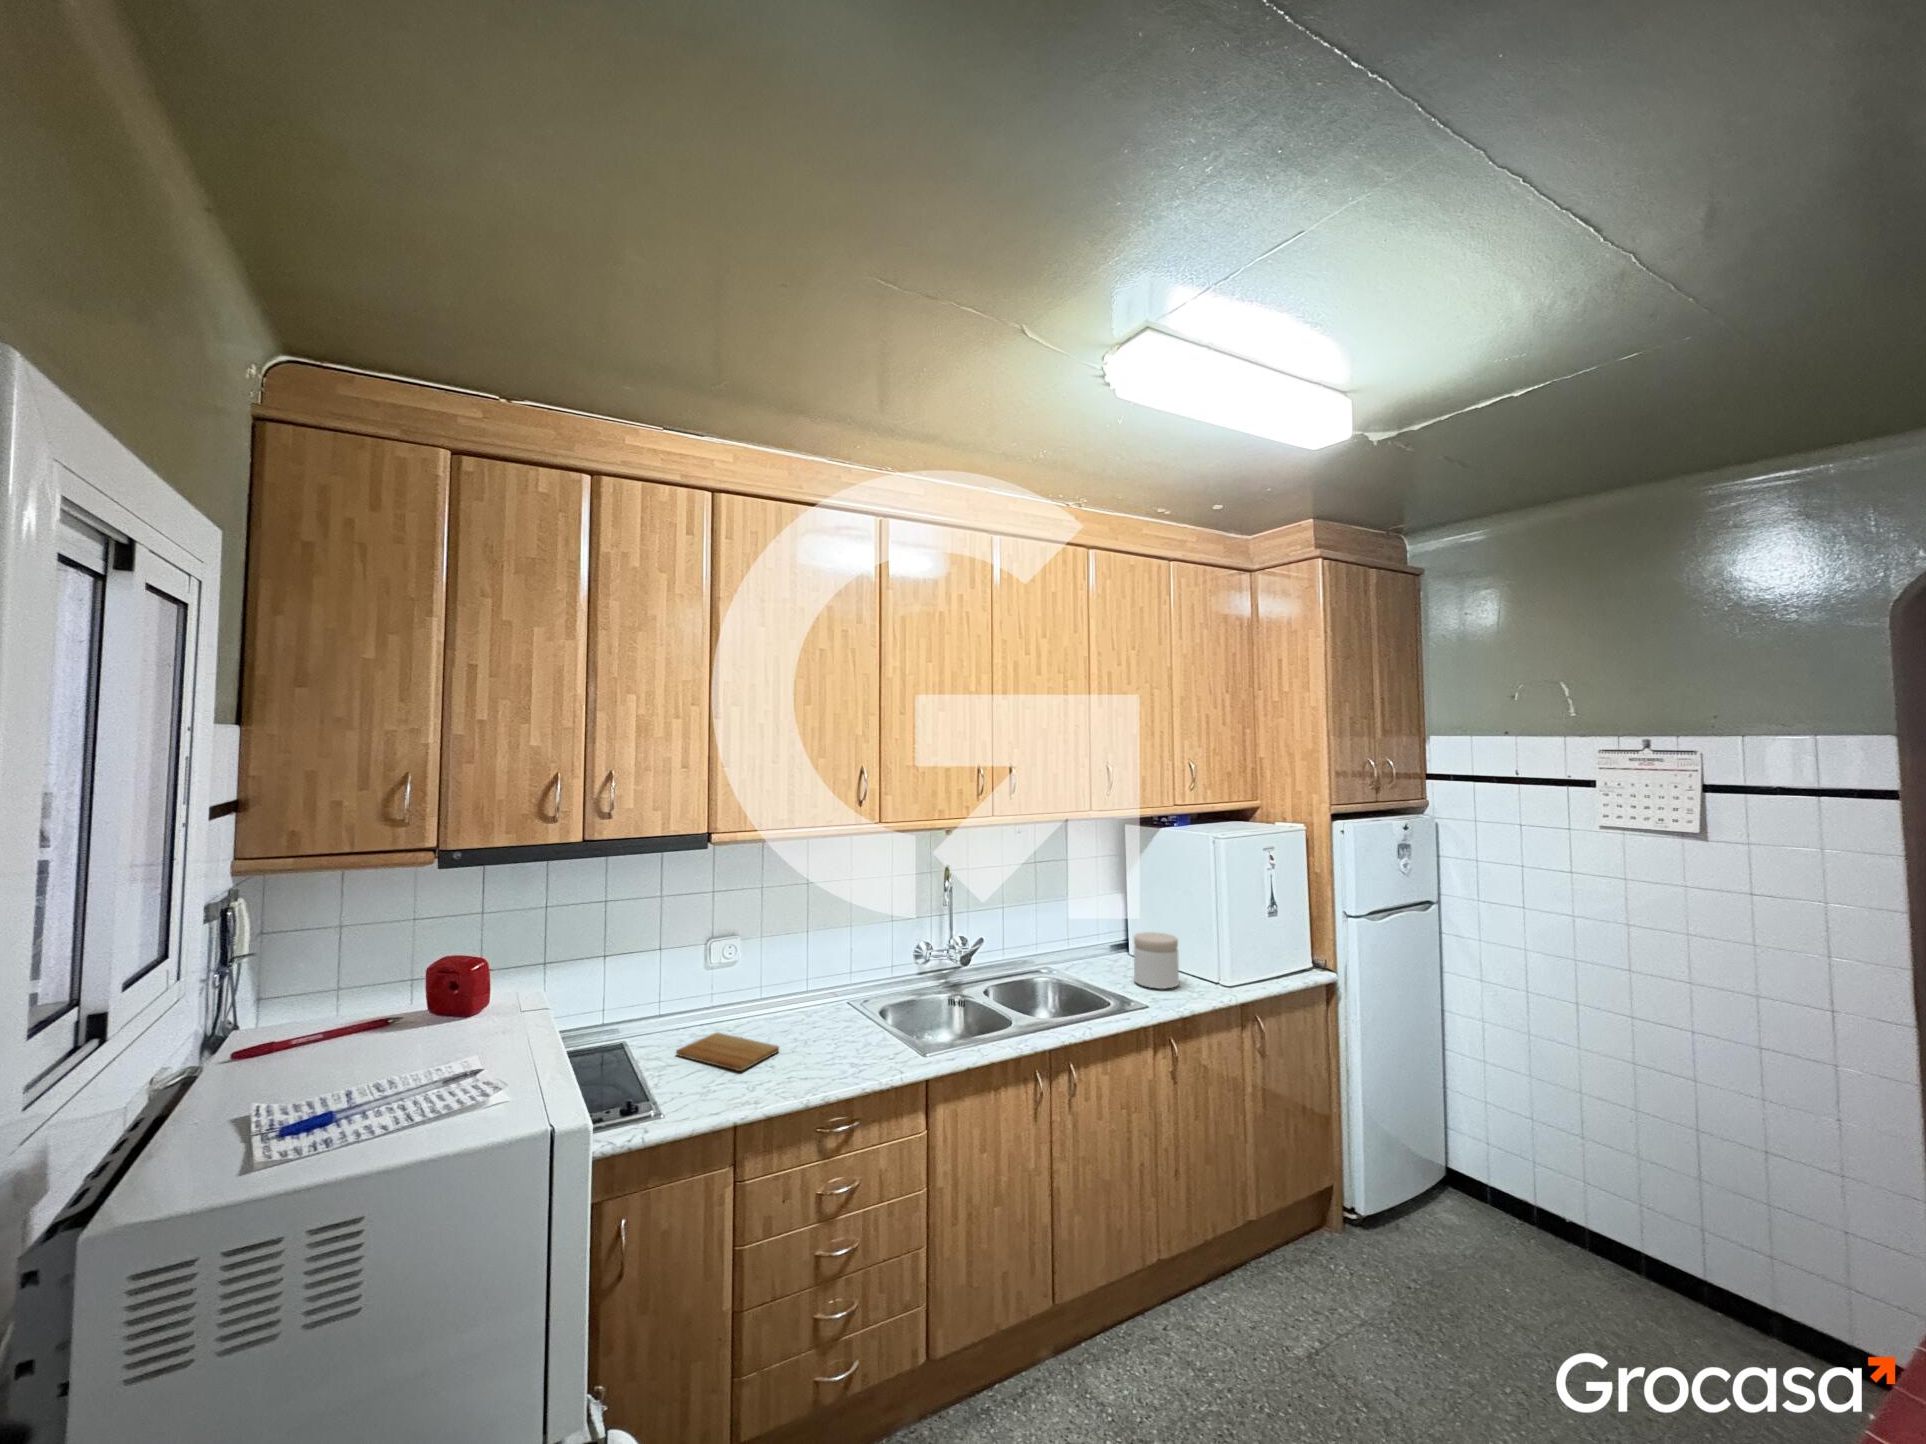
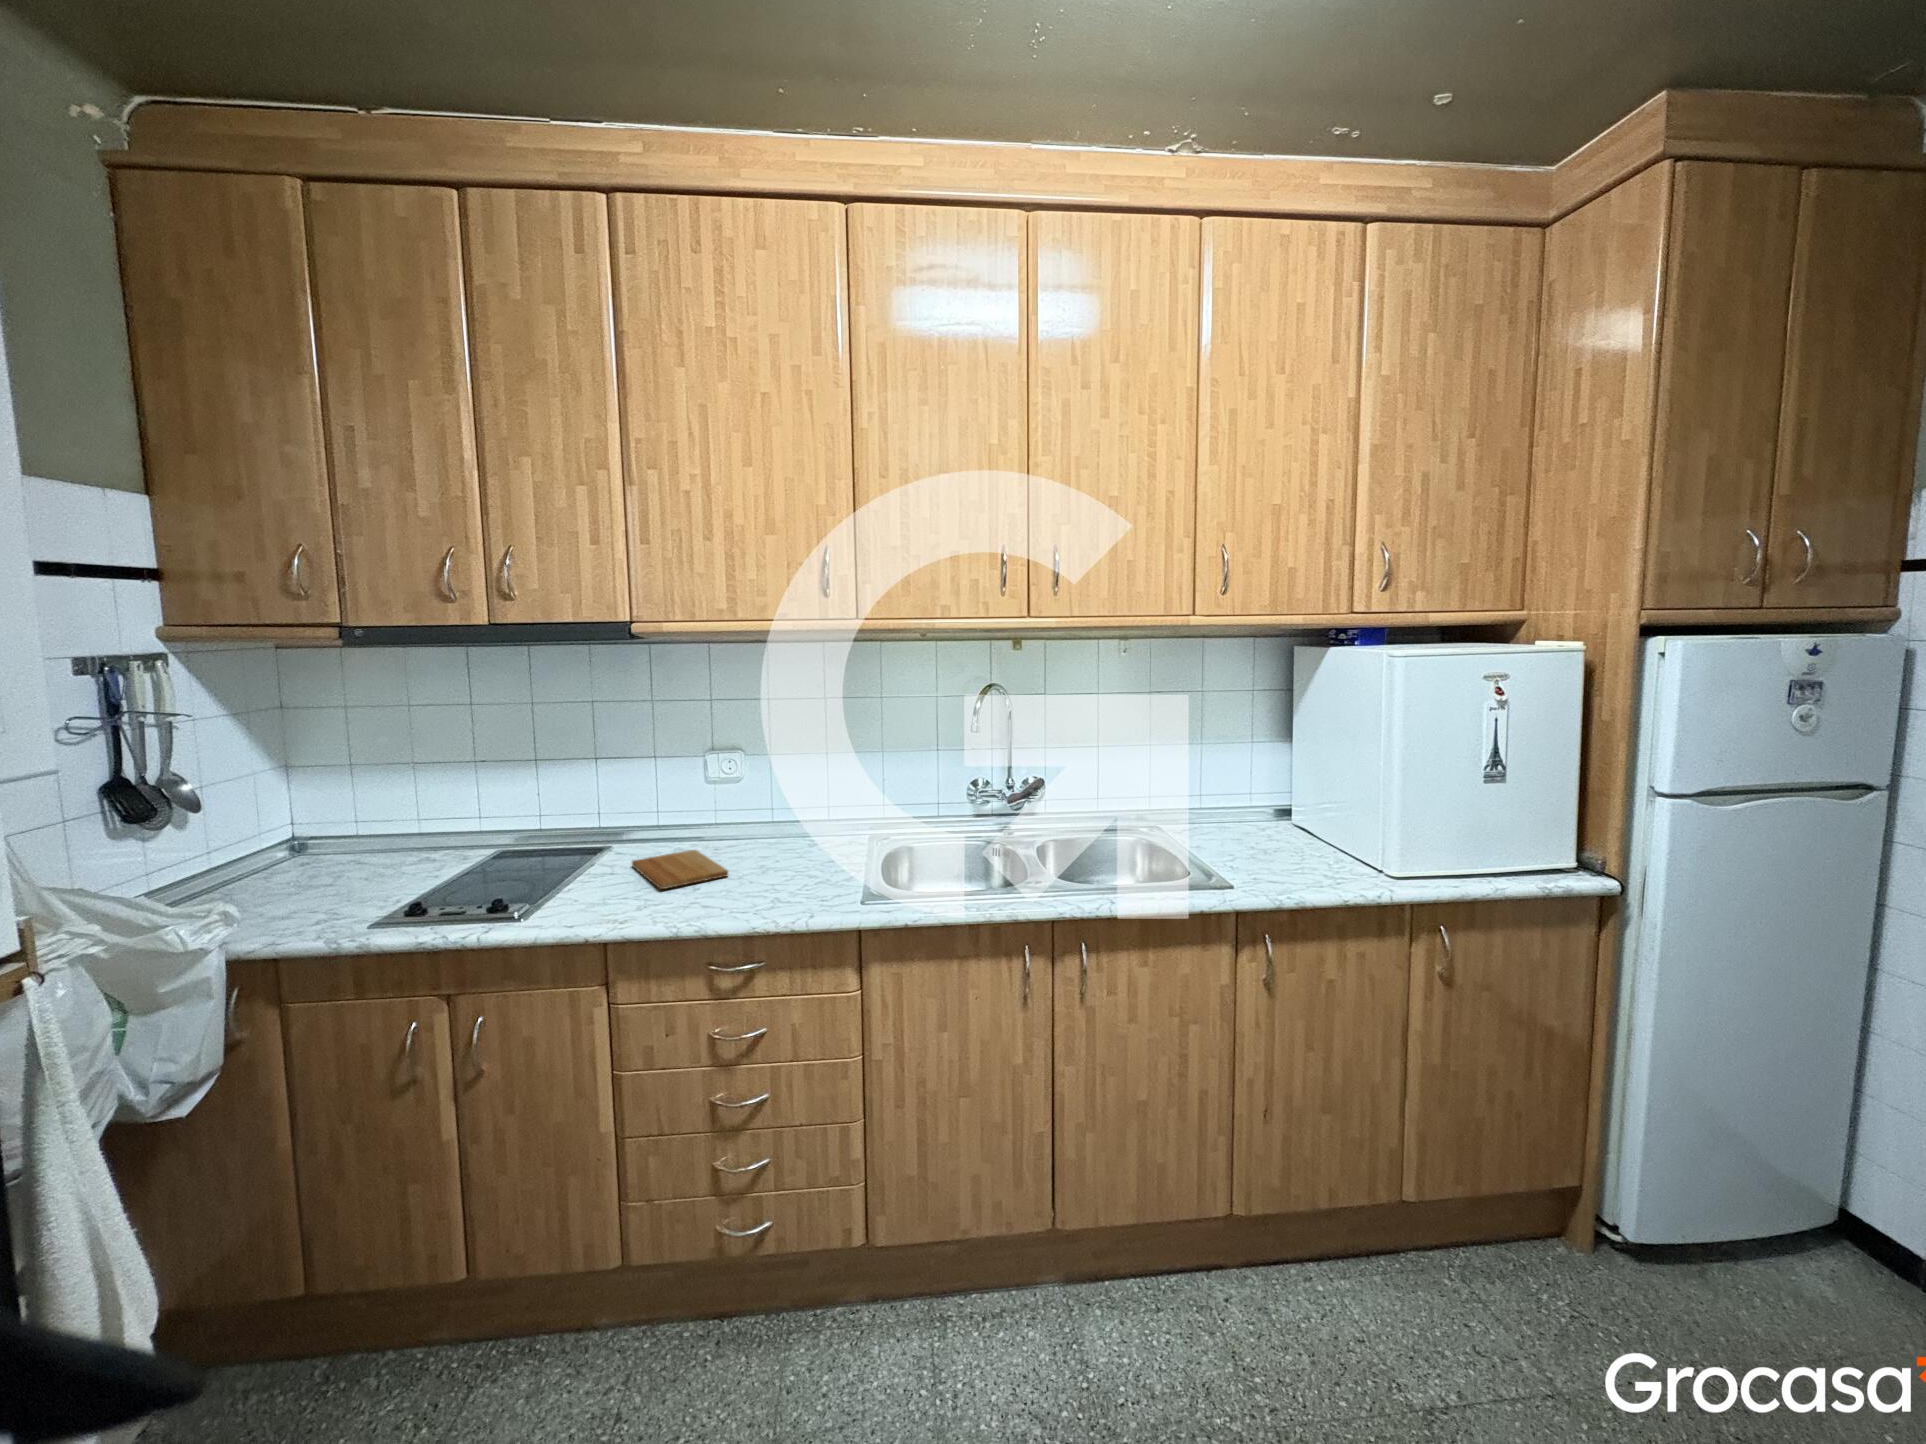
jar: present [1134,932,1179,989] -> none [1258,791,1326,868]

